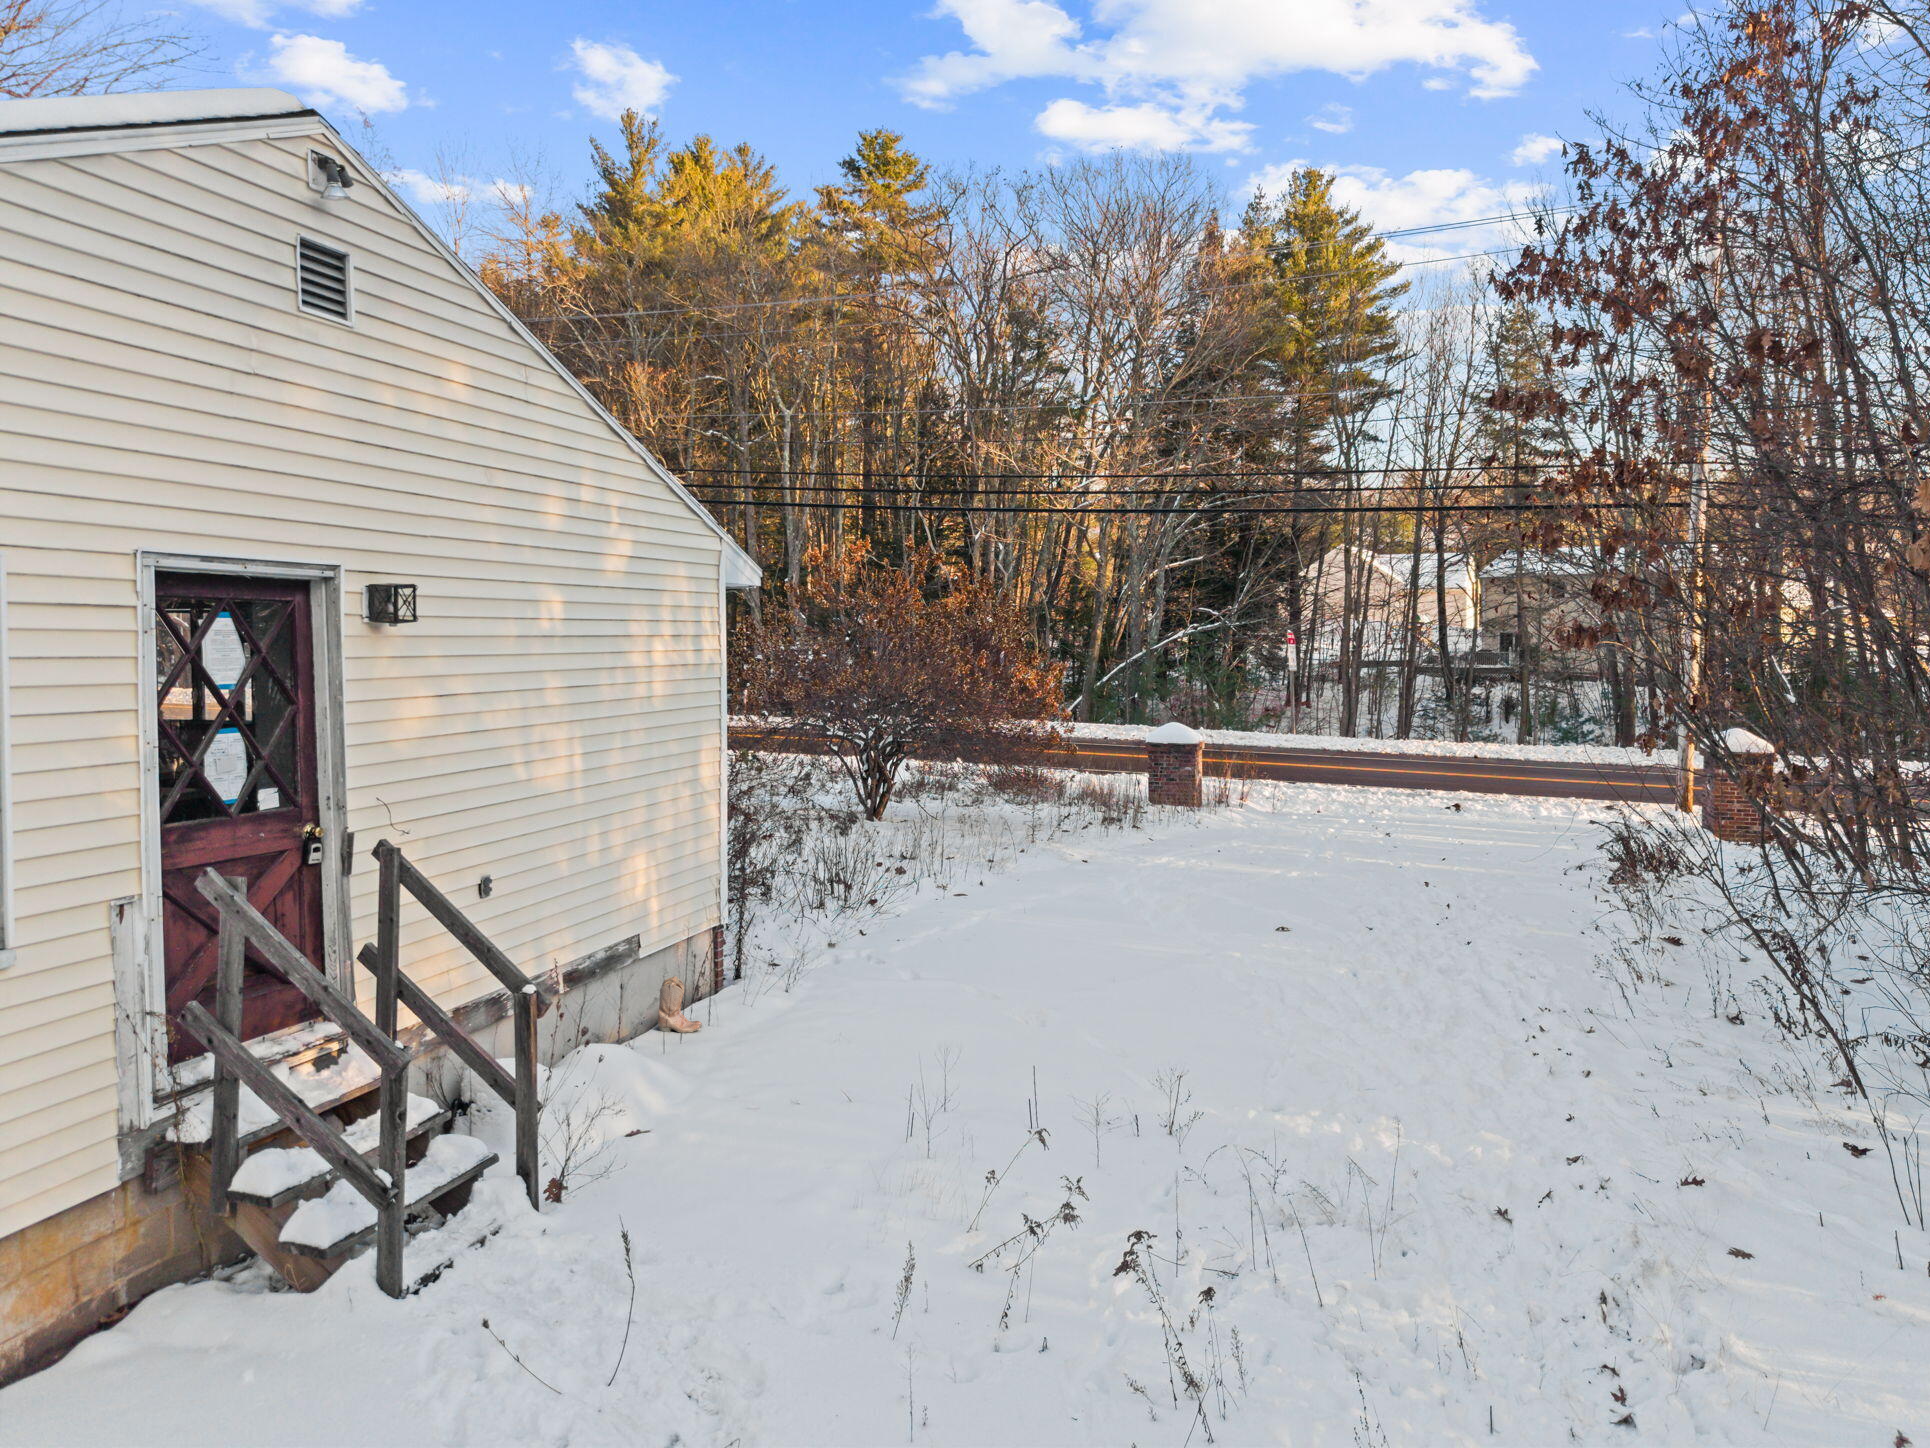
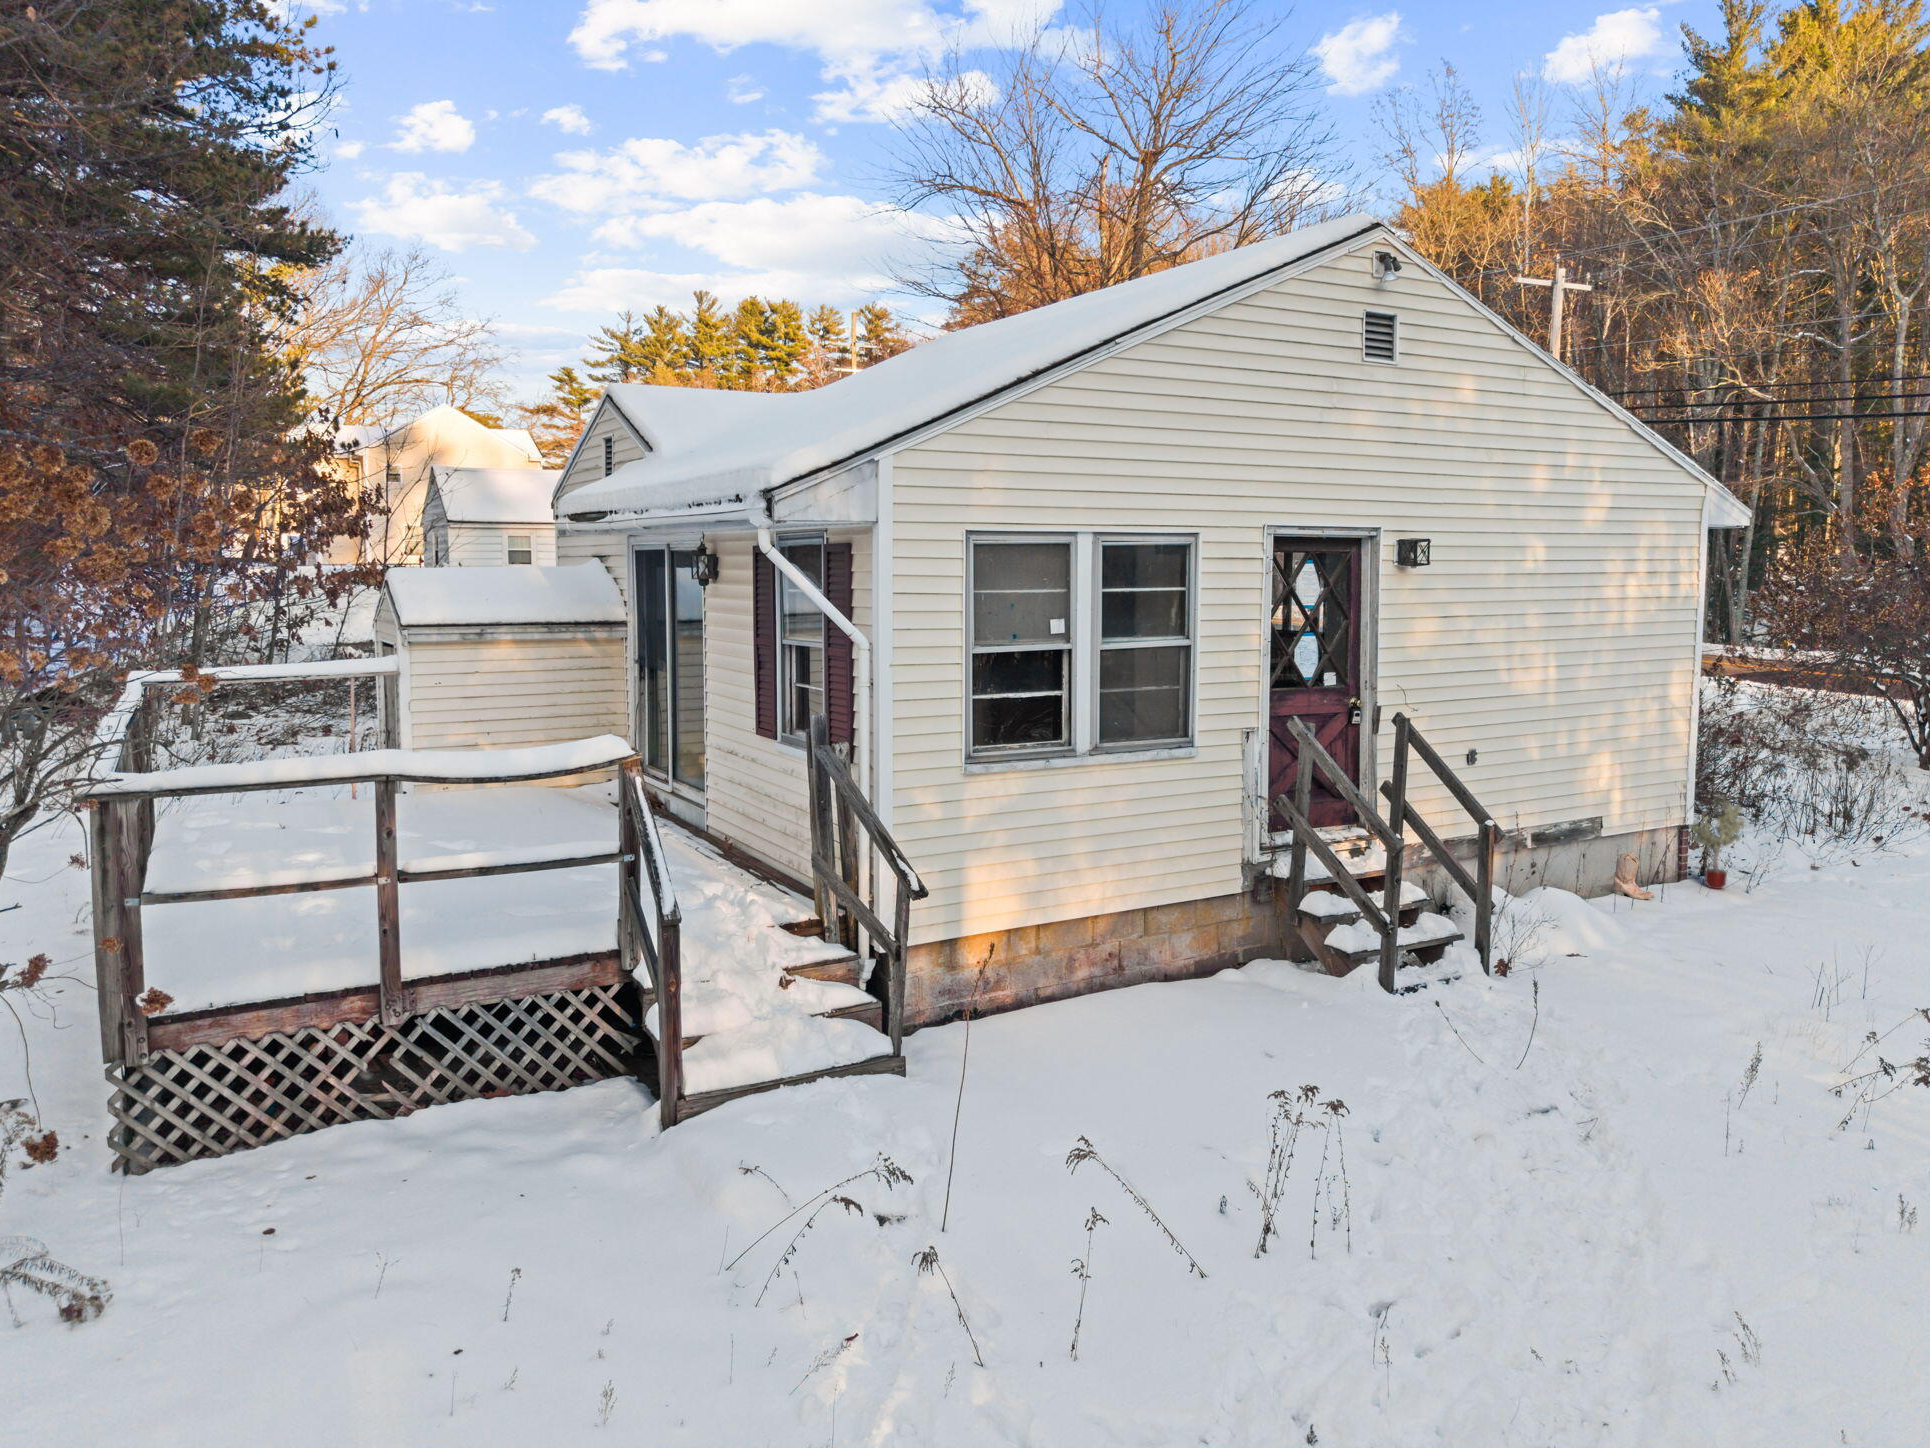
potted tree: none [725,891,783,1000] -> present [1688,795,1745,889]

